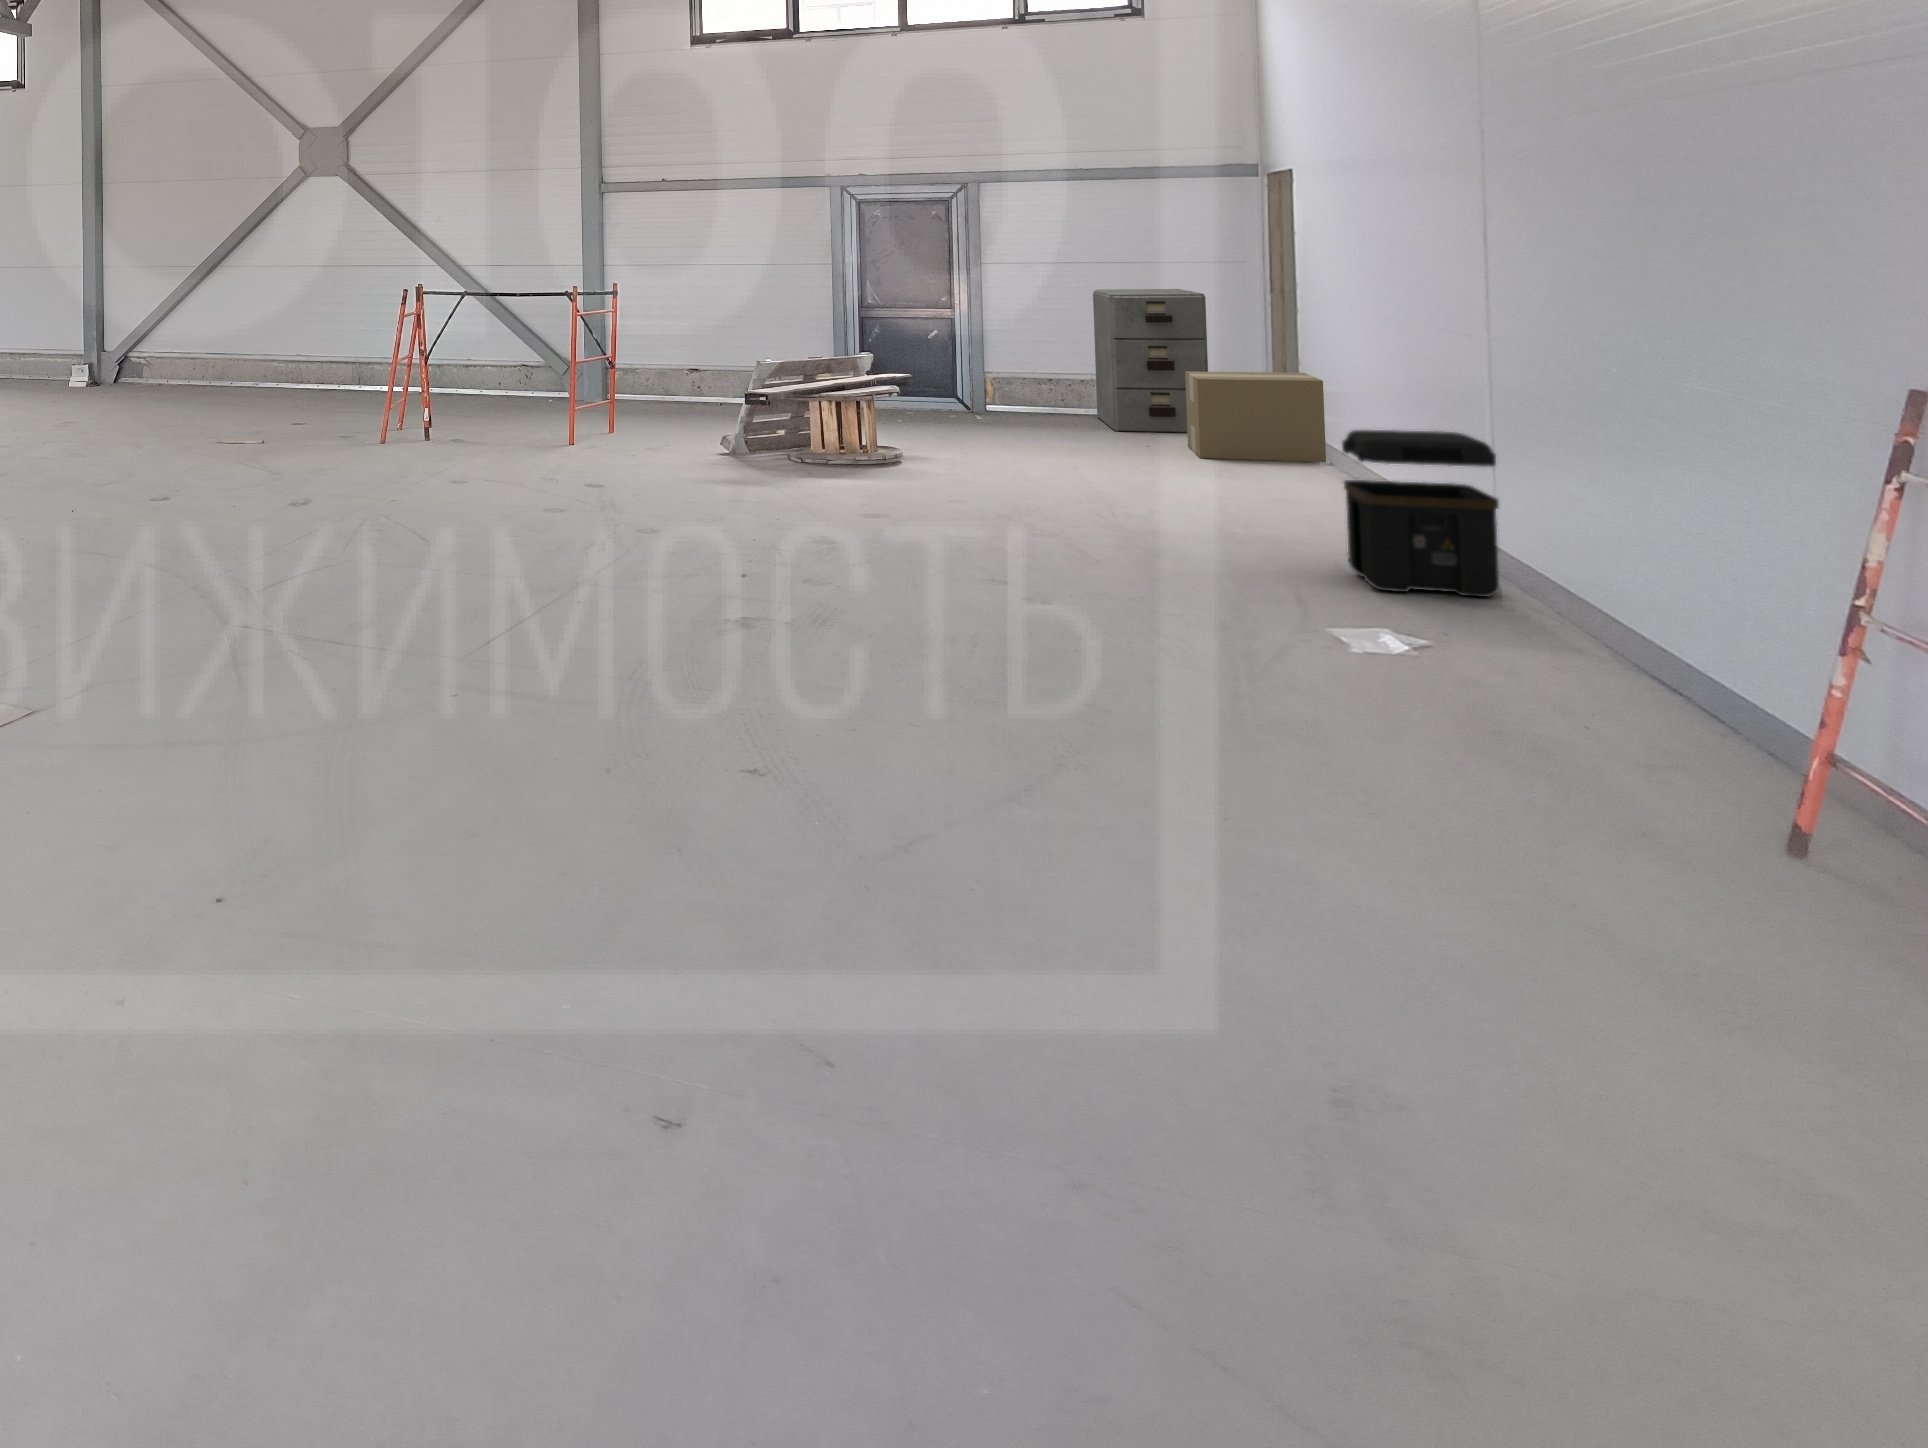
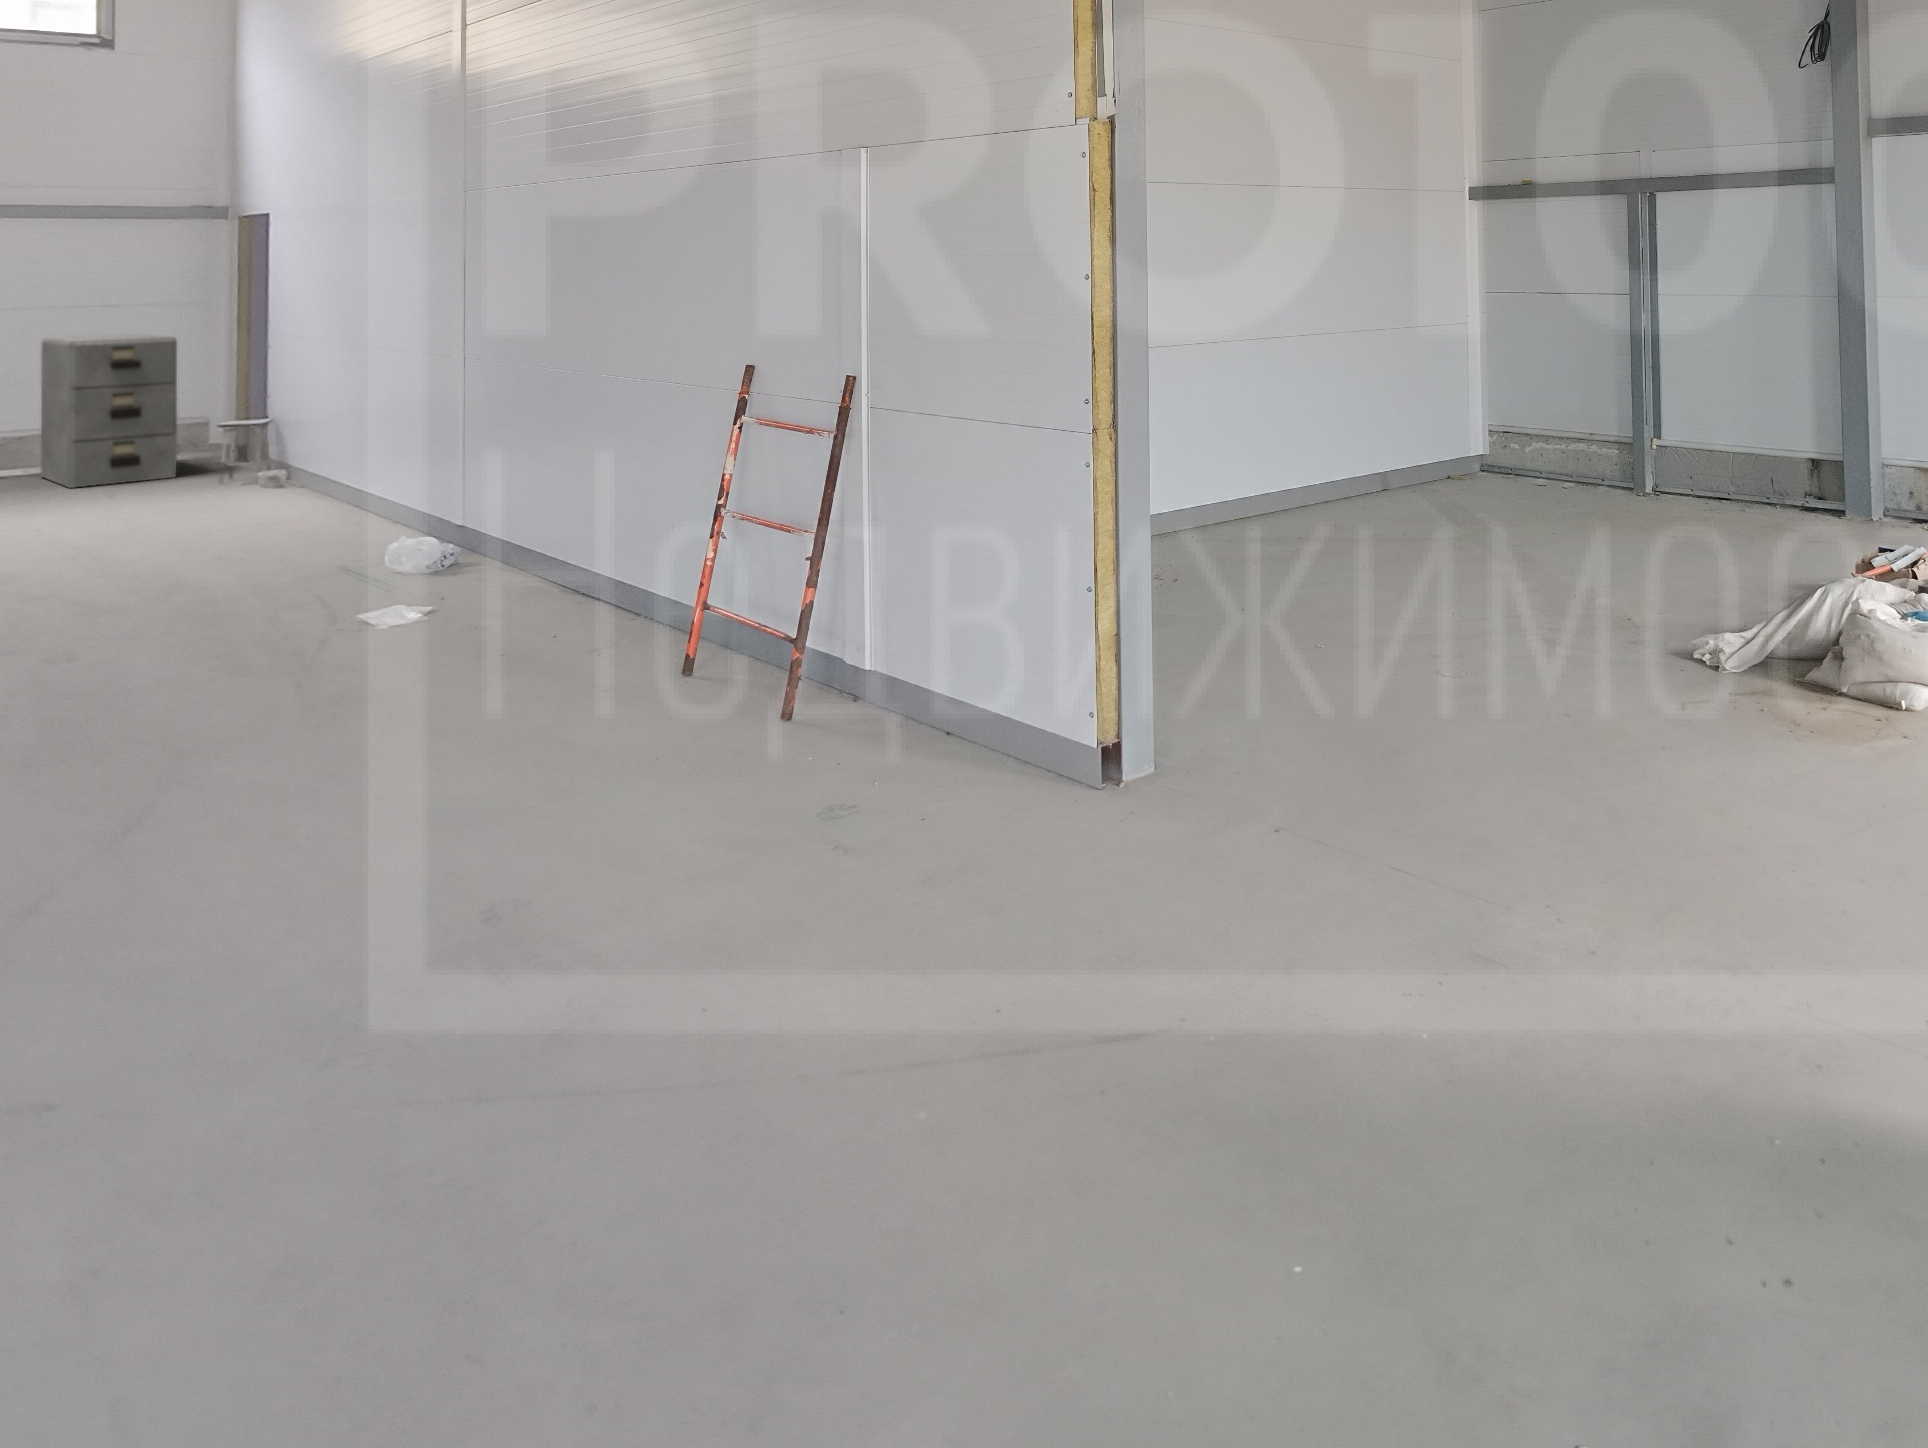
cardboard box: present [1185,371,1326,462] -> none [159,408,300,501]
toolbox: present [1342,430,1499,597] -> none [354,438,476,578]

